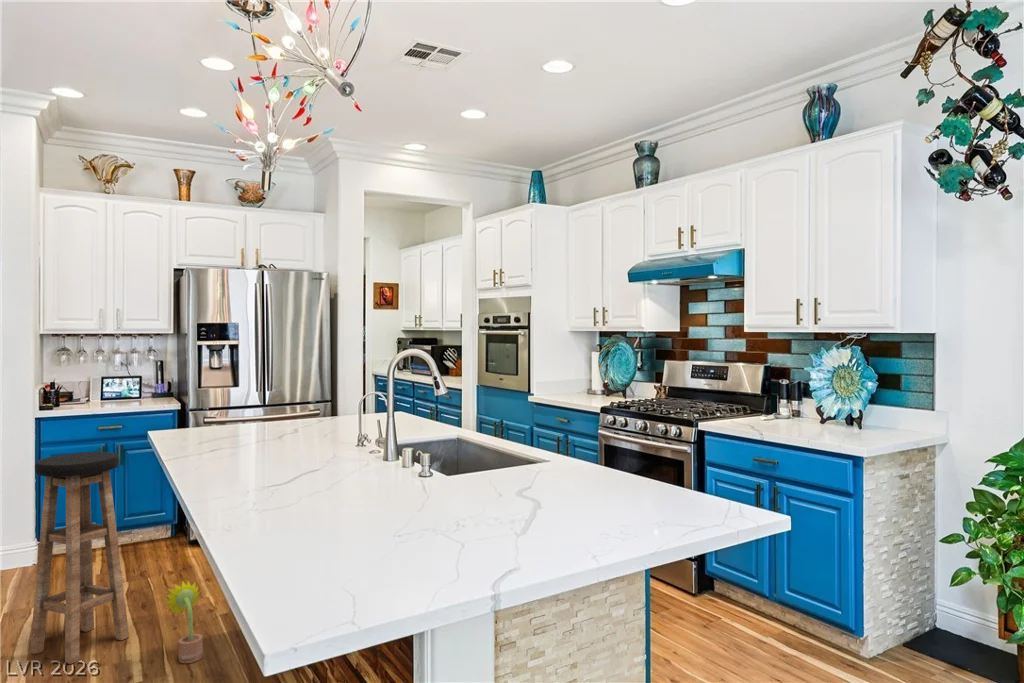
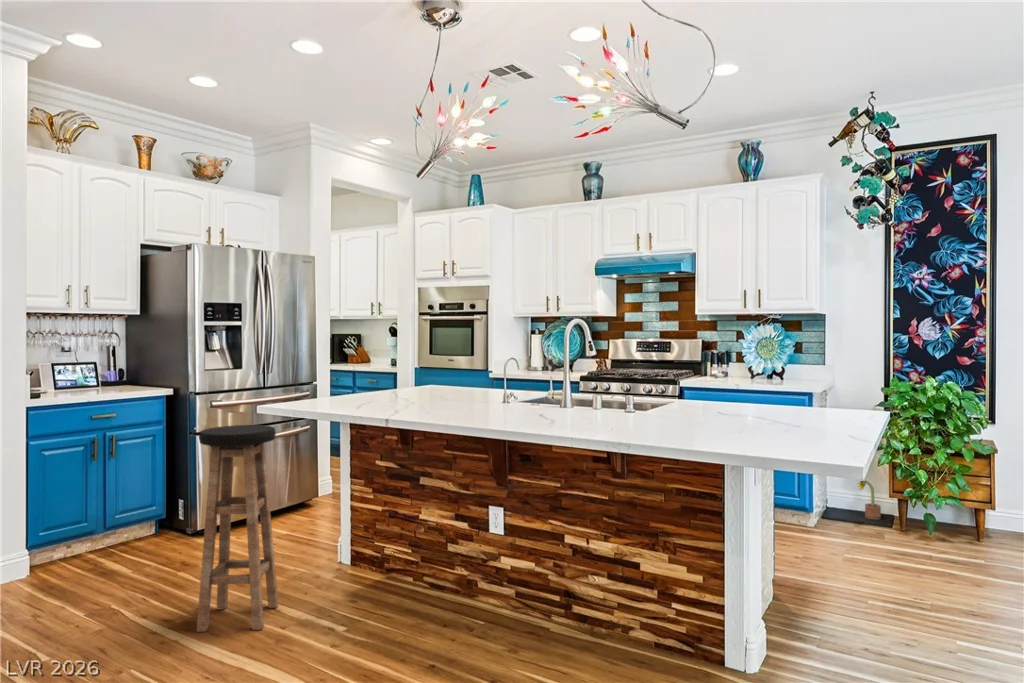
decorative plant: present [164,581,203,663] -> present [858,480,881,520]

